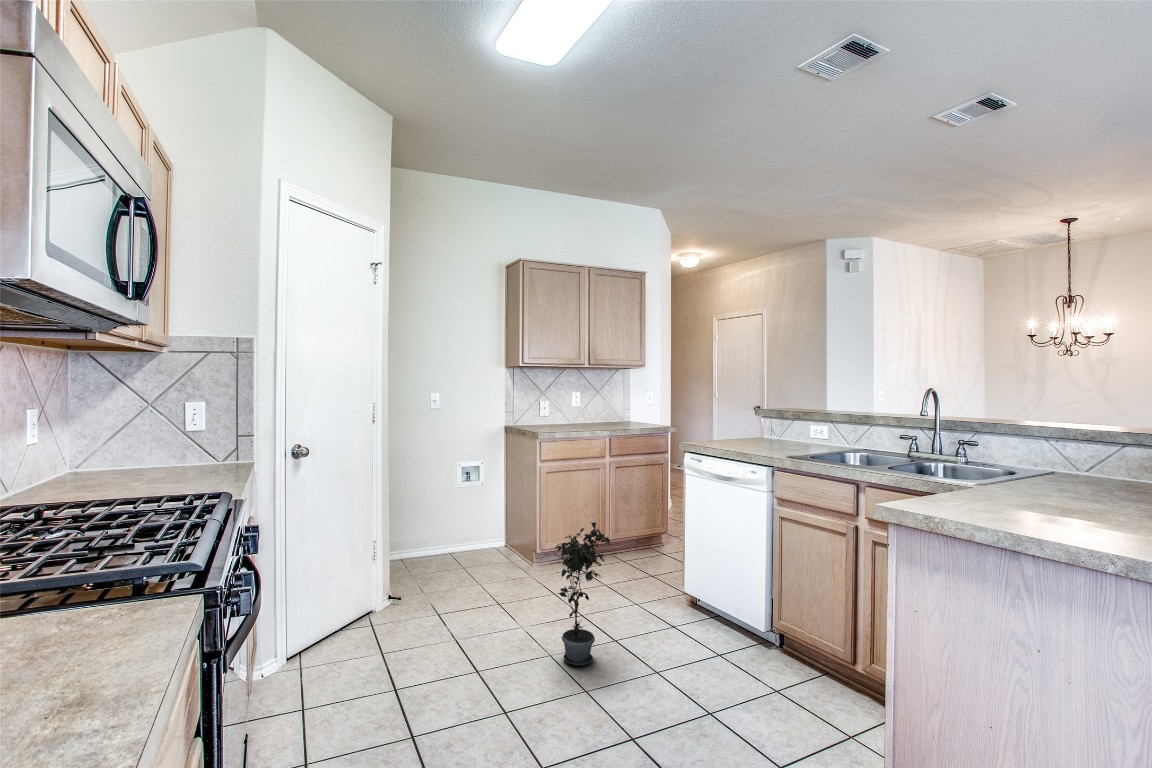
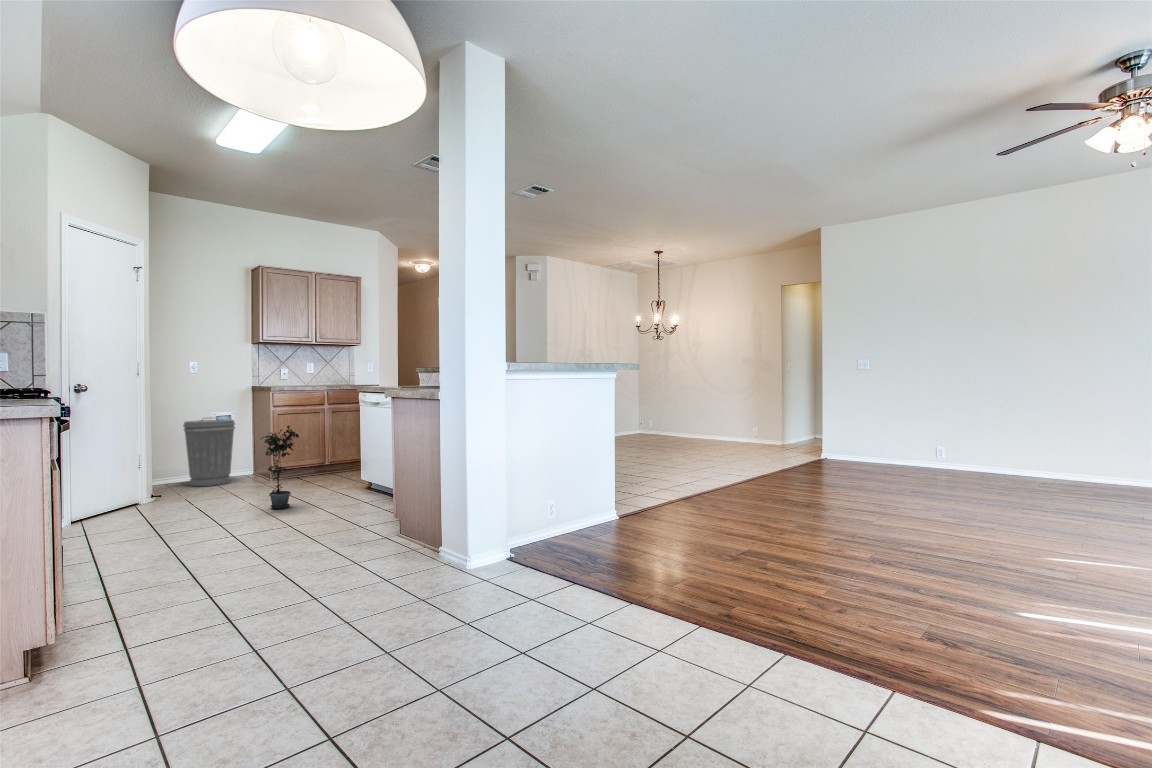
trash can: none [427,471,489,569] -> present [183,418,235,486]

